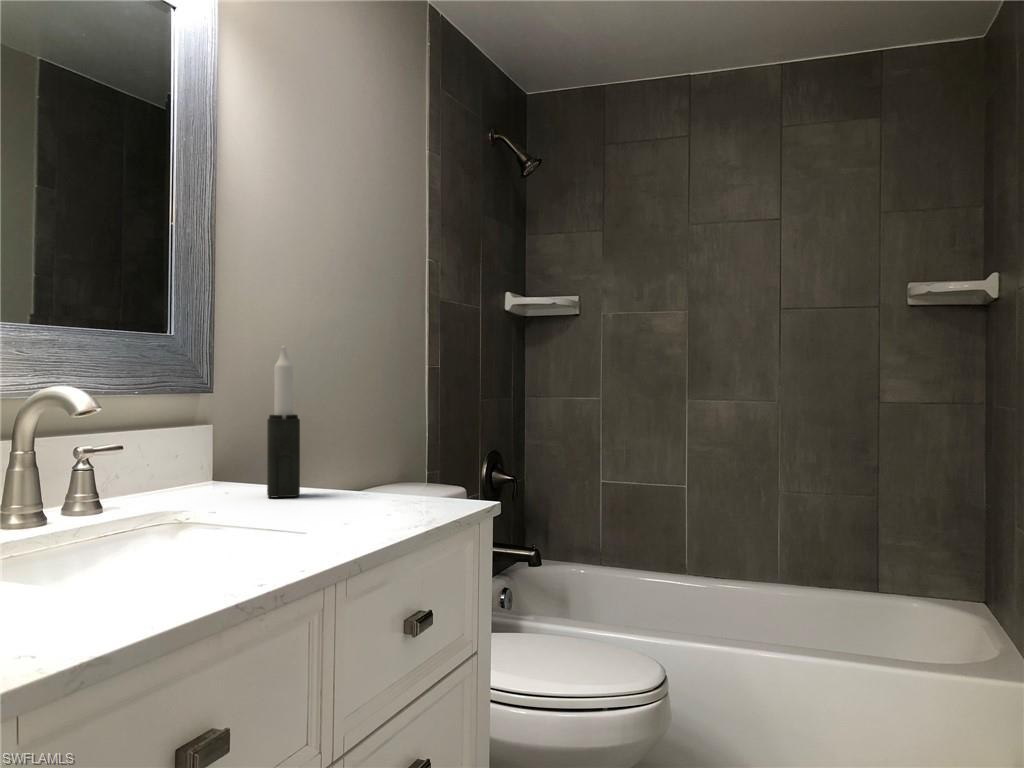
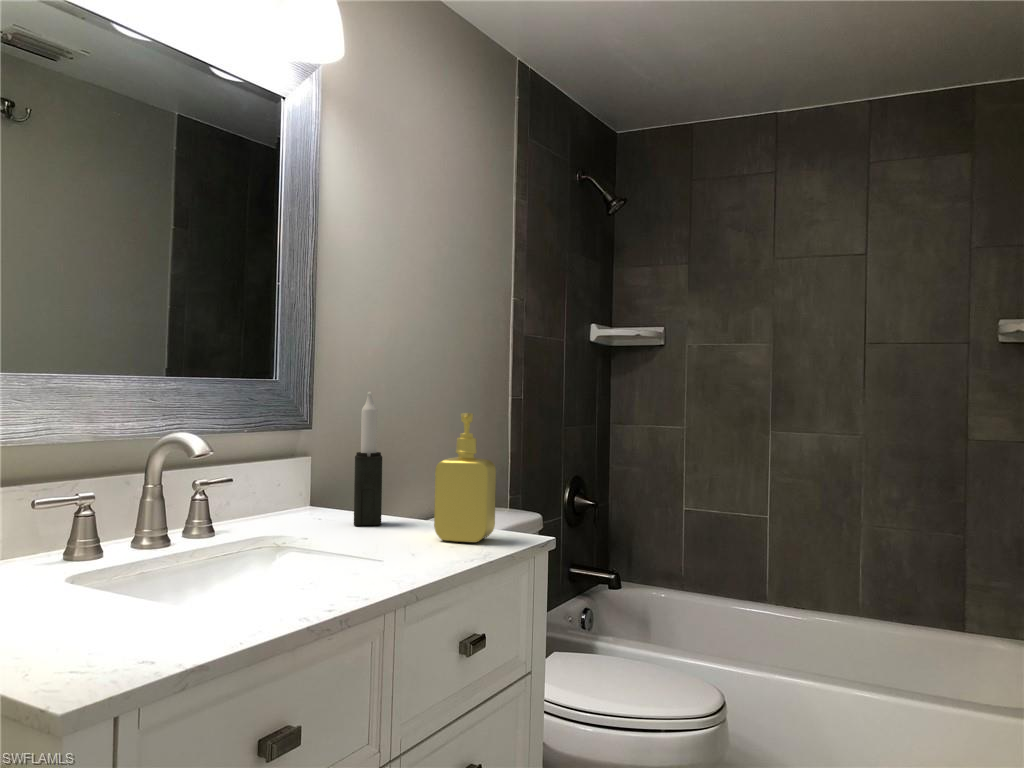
soap dispenser: none [365,365,434,510] -> present [434,413,496,543]

